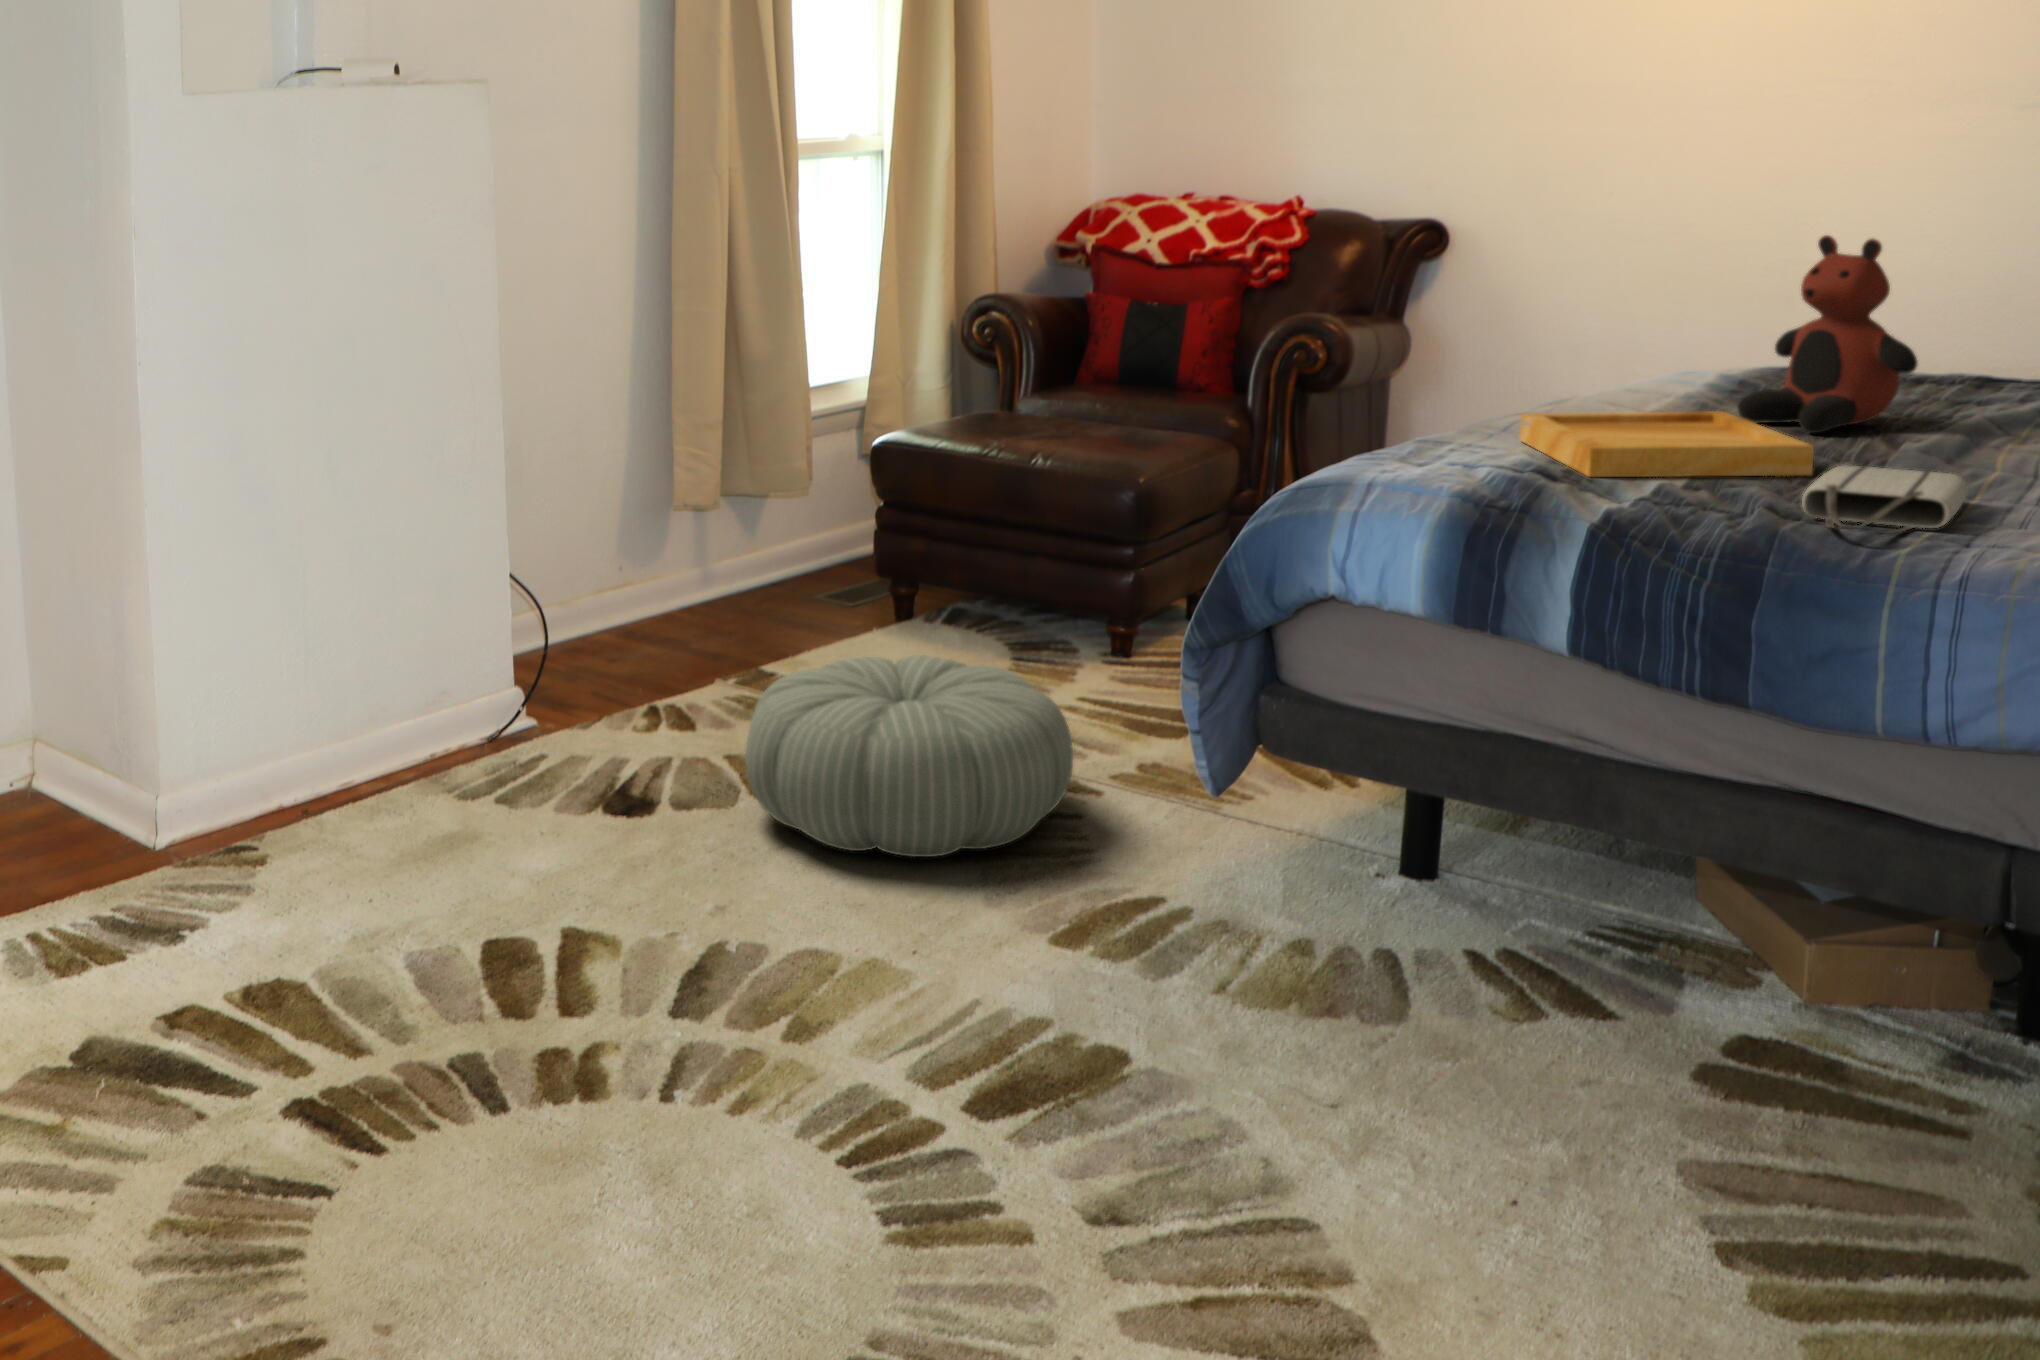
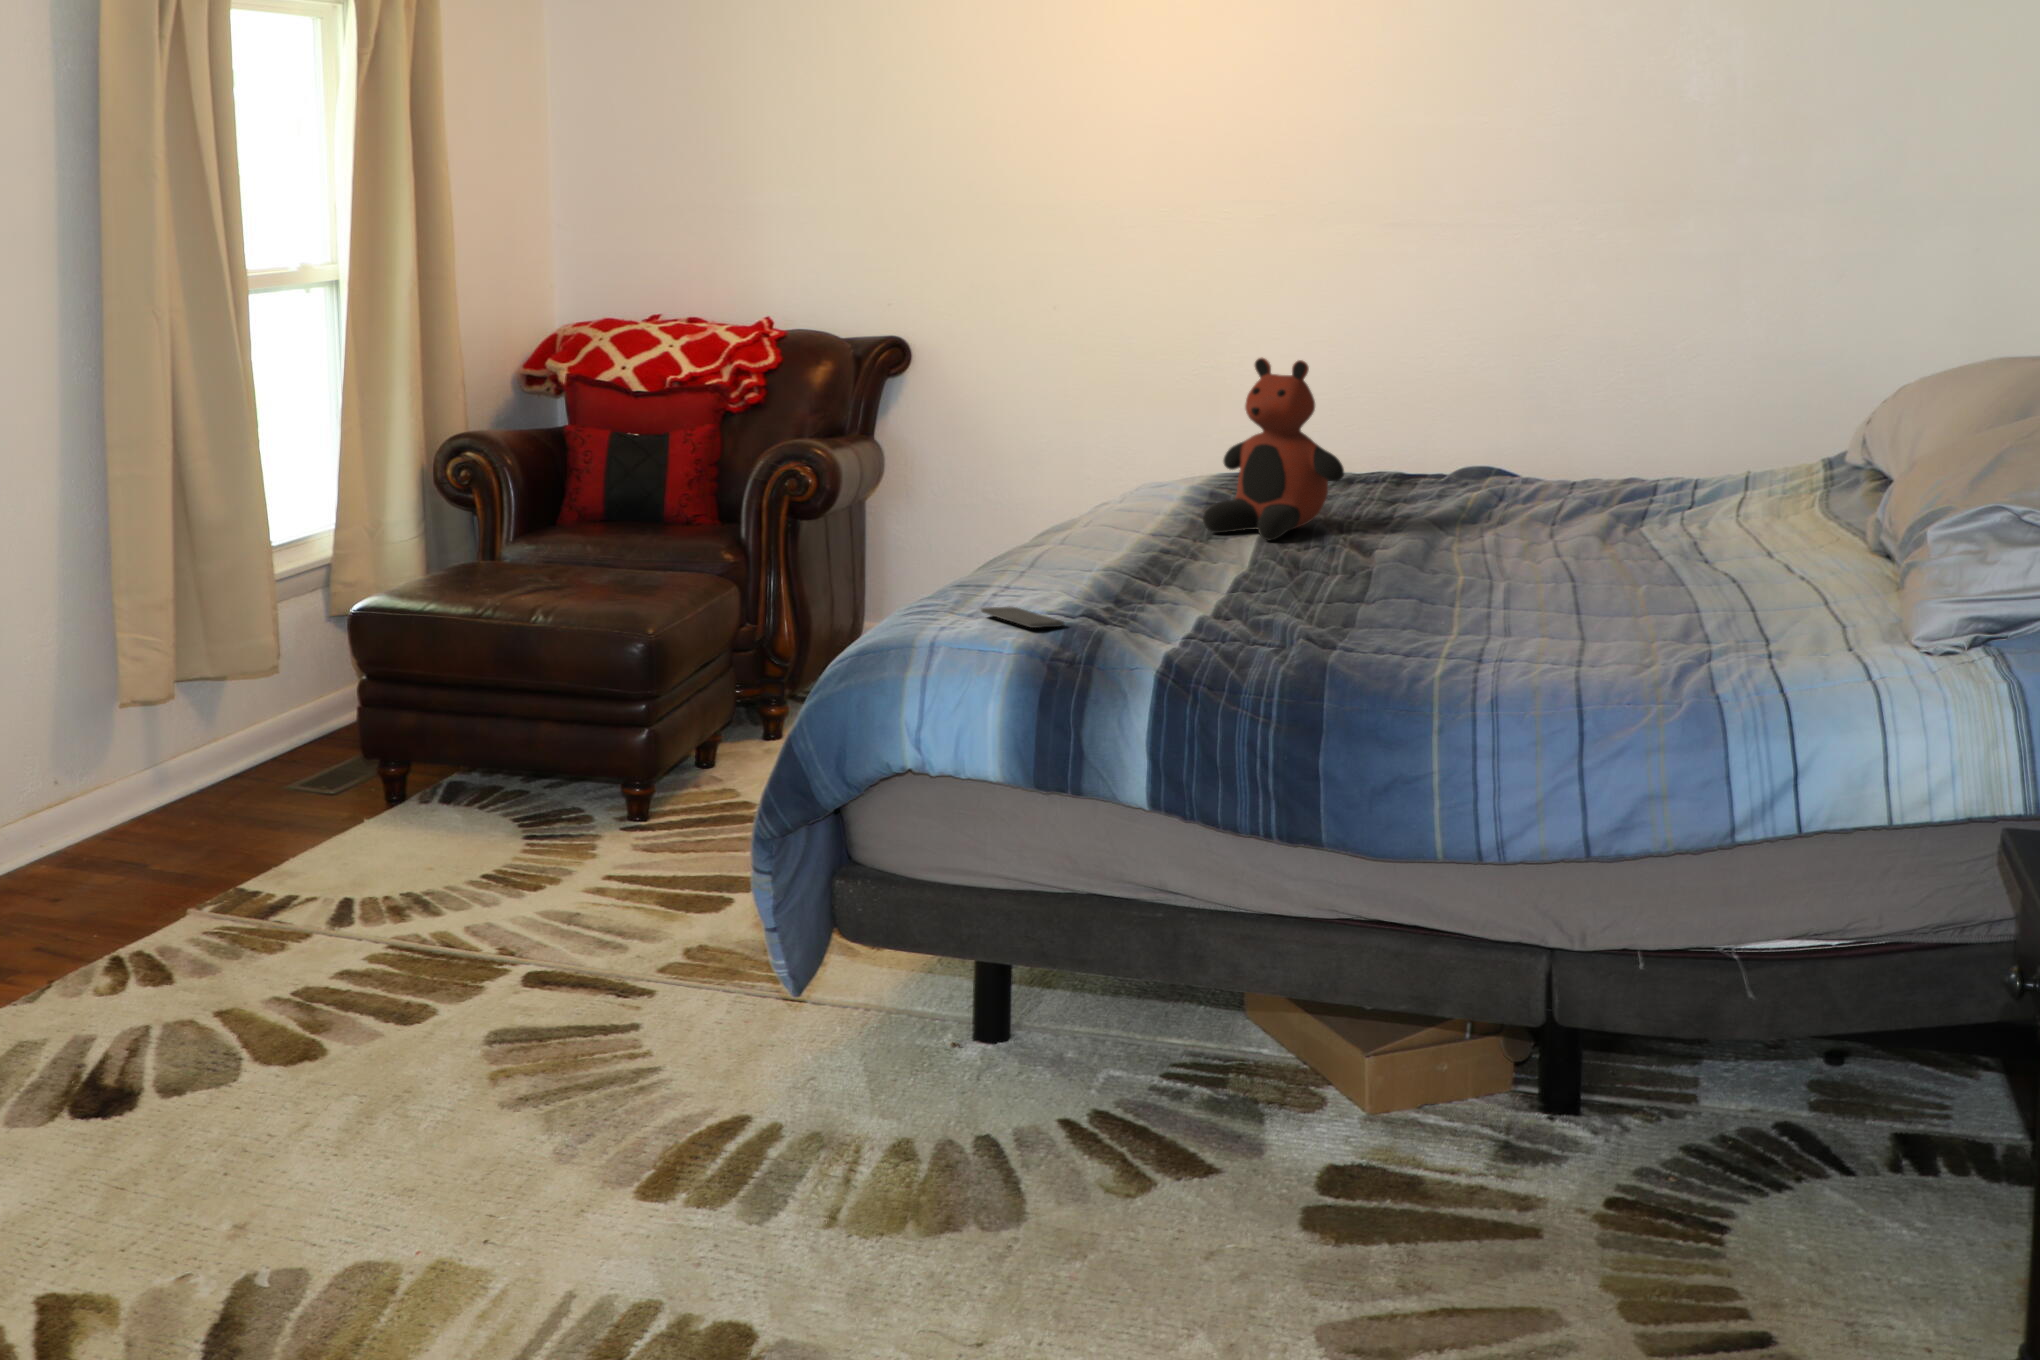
tray: present [1519,411,1814,477] -> none [1035,526,1297,605]
tote bag: present [1802,466,1967,532] -> none [1318,577,1442,648]
smartphone: none [1435,468,1519,489] -> present [981,606,1064,628]
pouf: present [745,655,1073,857] -> none [247,860,631,1121]

